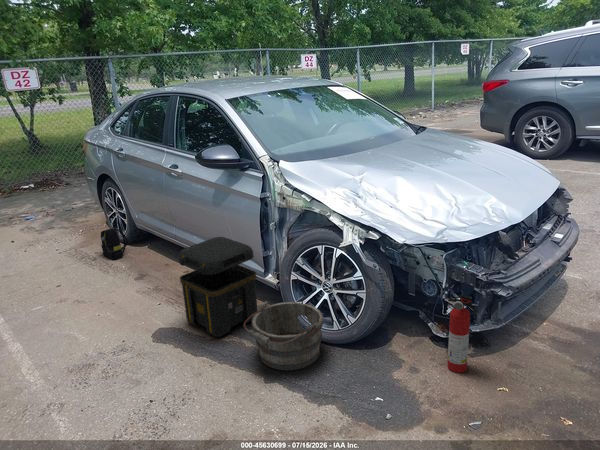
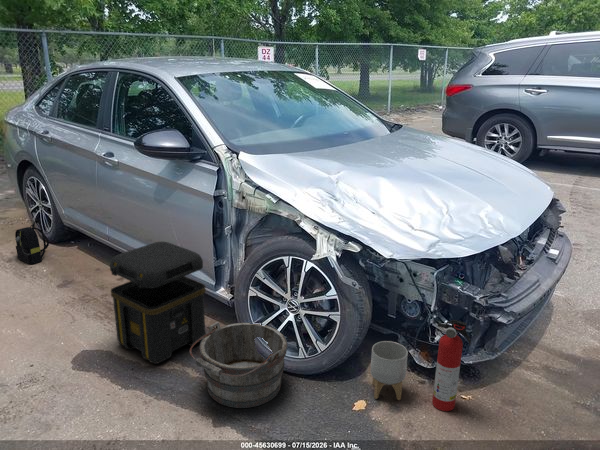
planter: none [394,315,425,364] -> present [370,341,408,400]

